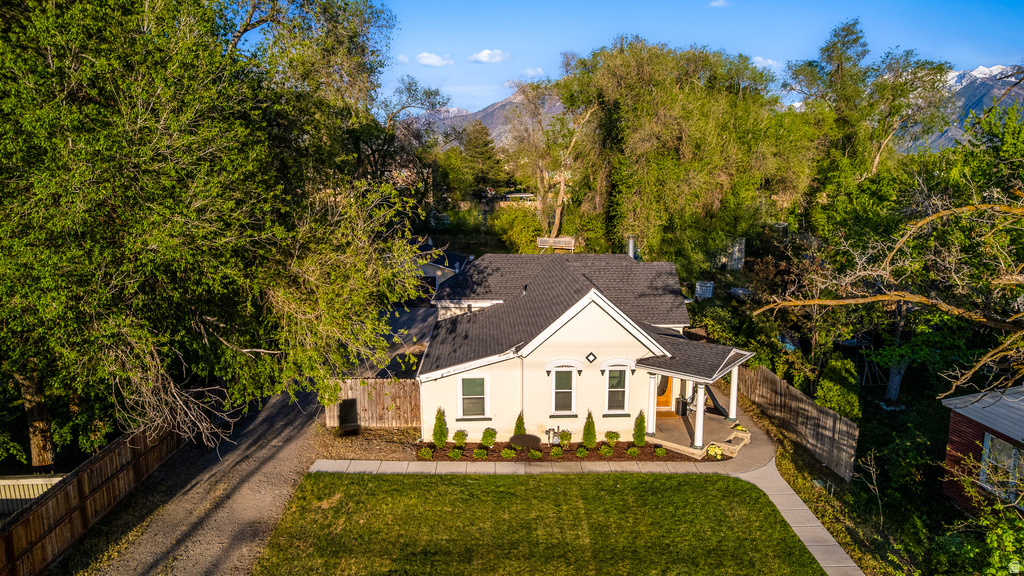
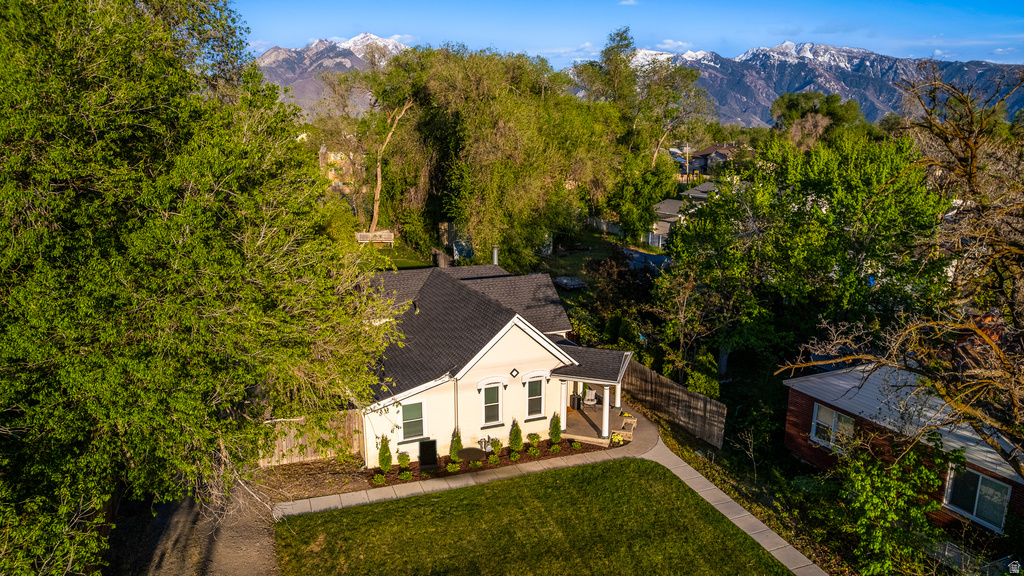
lounge chair: present [337,398,361,436] -> present [417,439,441,476]

